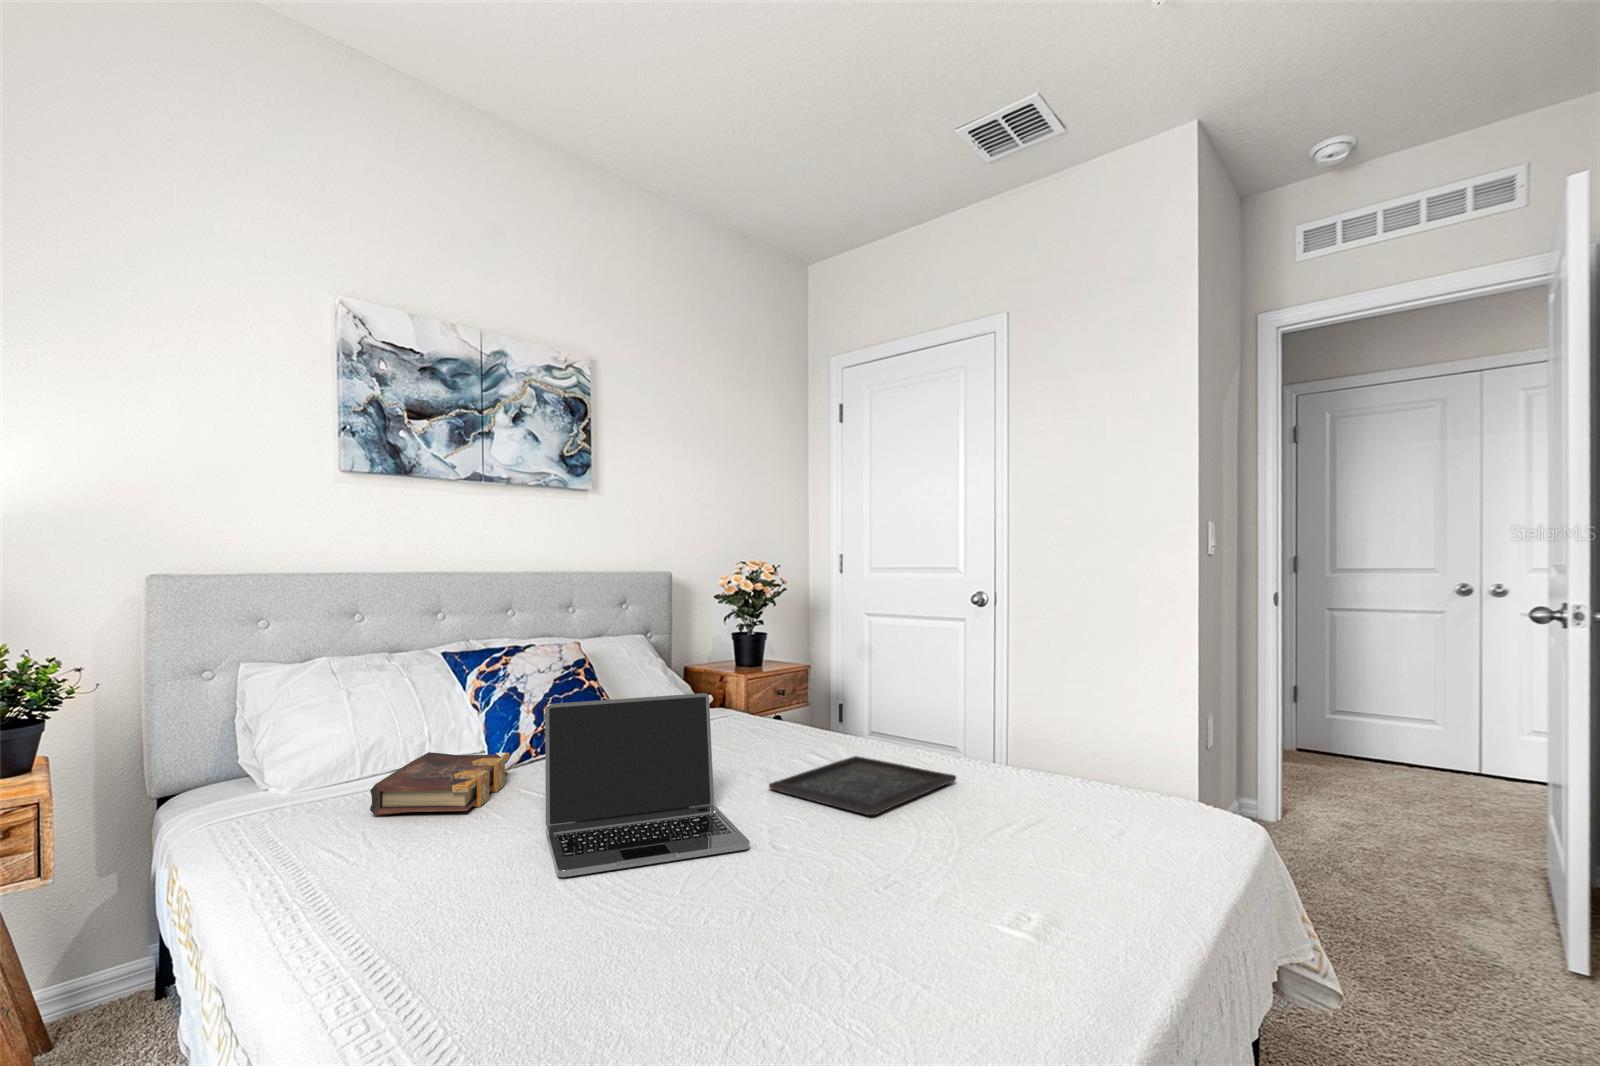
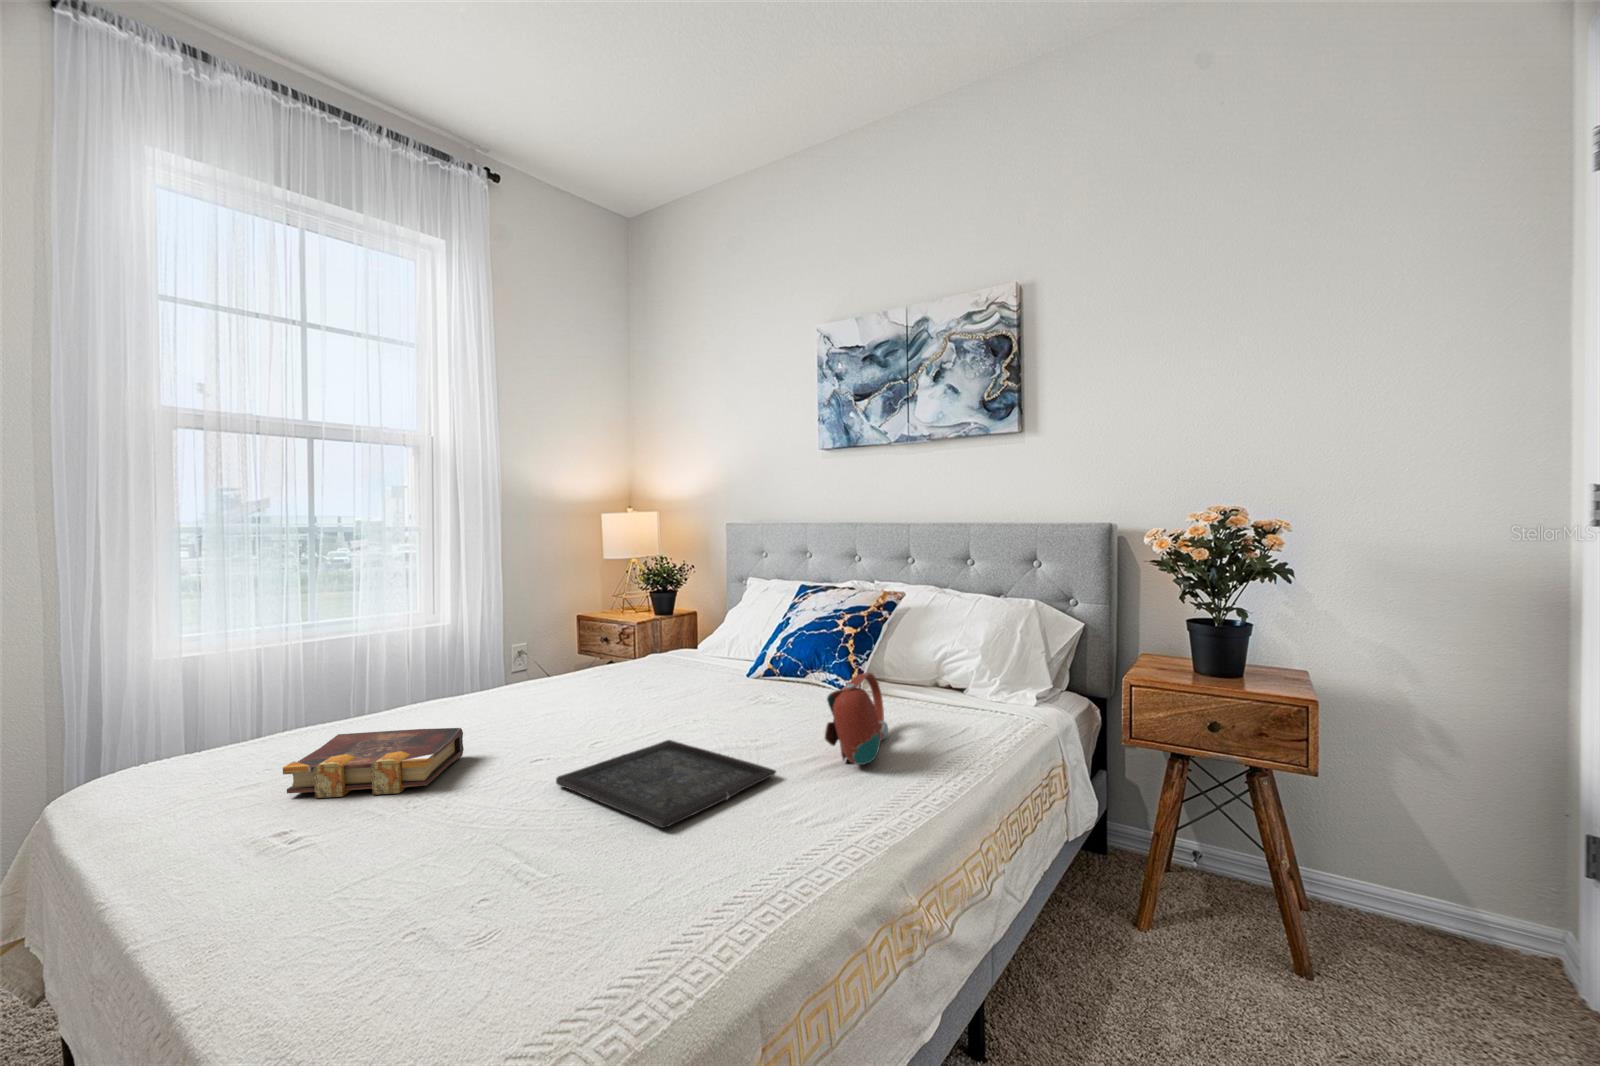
handbag: none [737,687,850,748] -> present [825,673,888,765]
laptop: present [545,693,750,877] -> none [505,618,629,747]
book: present [370,752,510,815] -> present [283,728,464,798]

